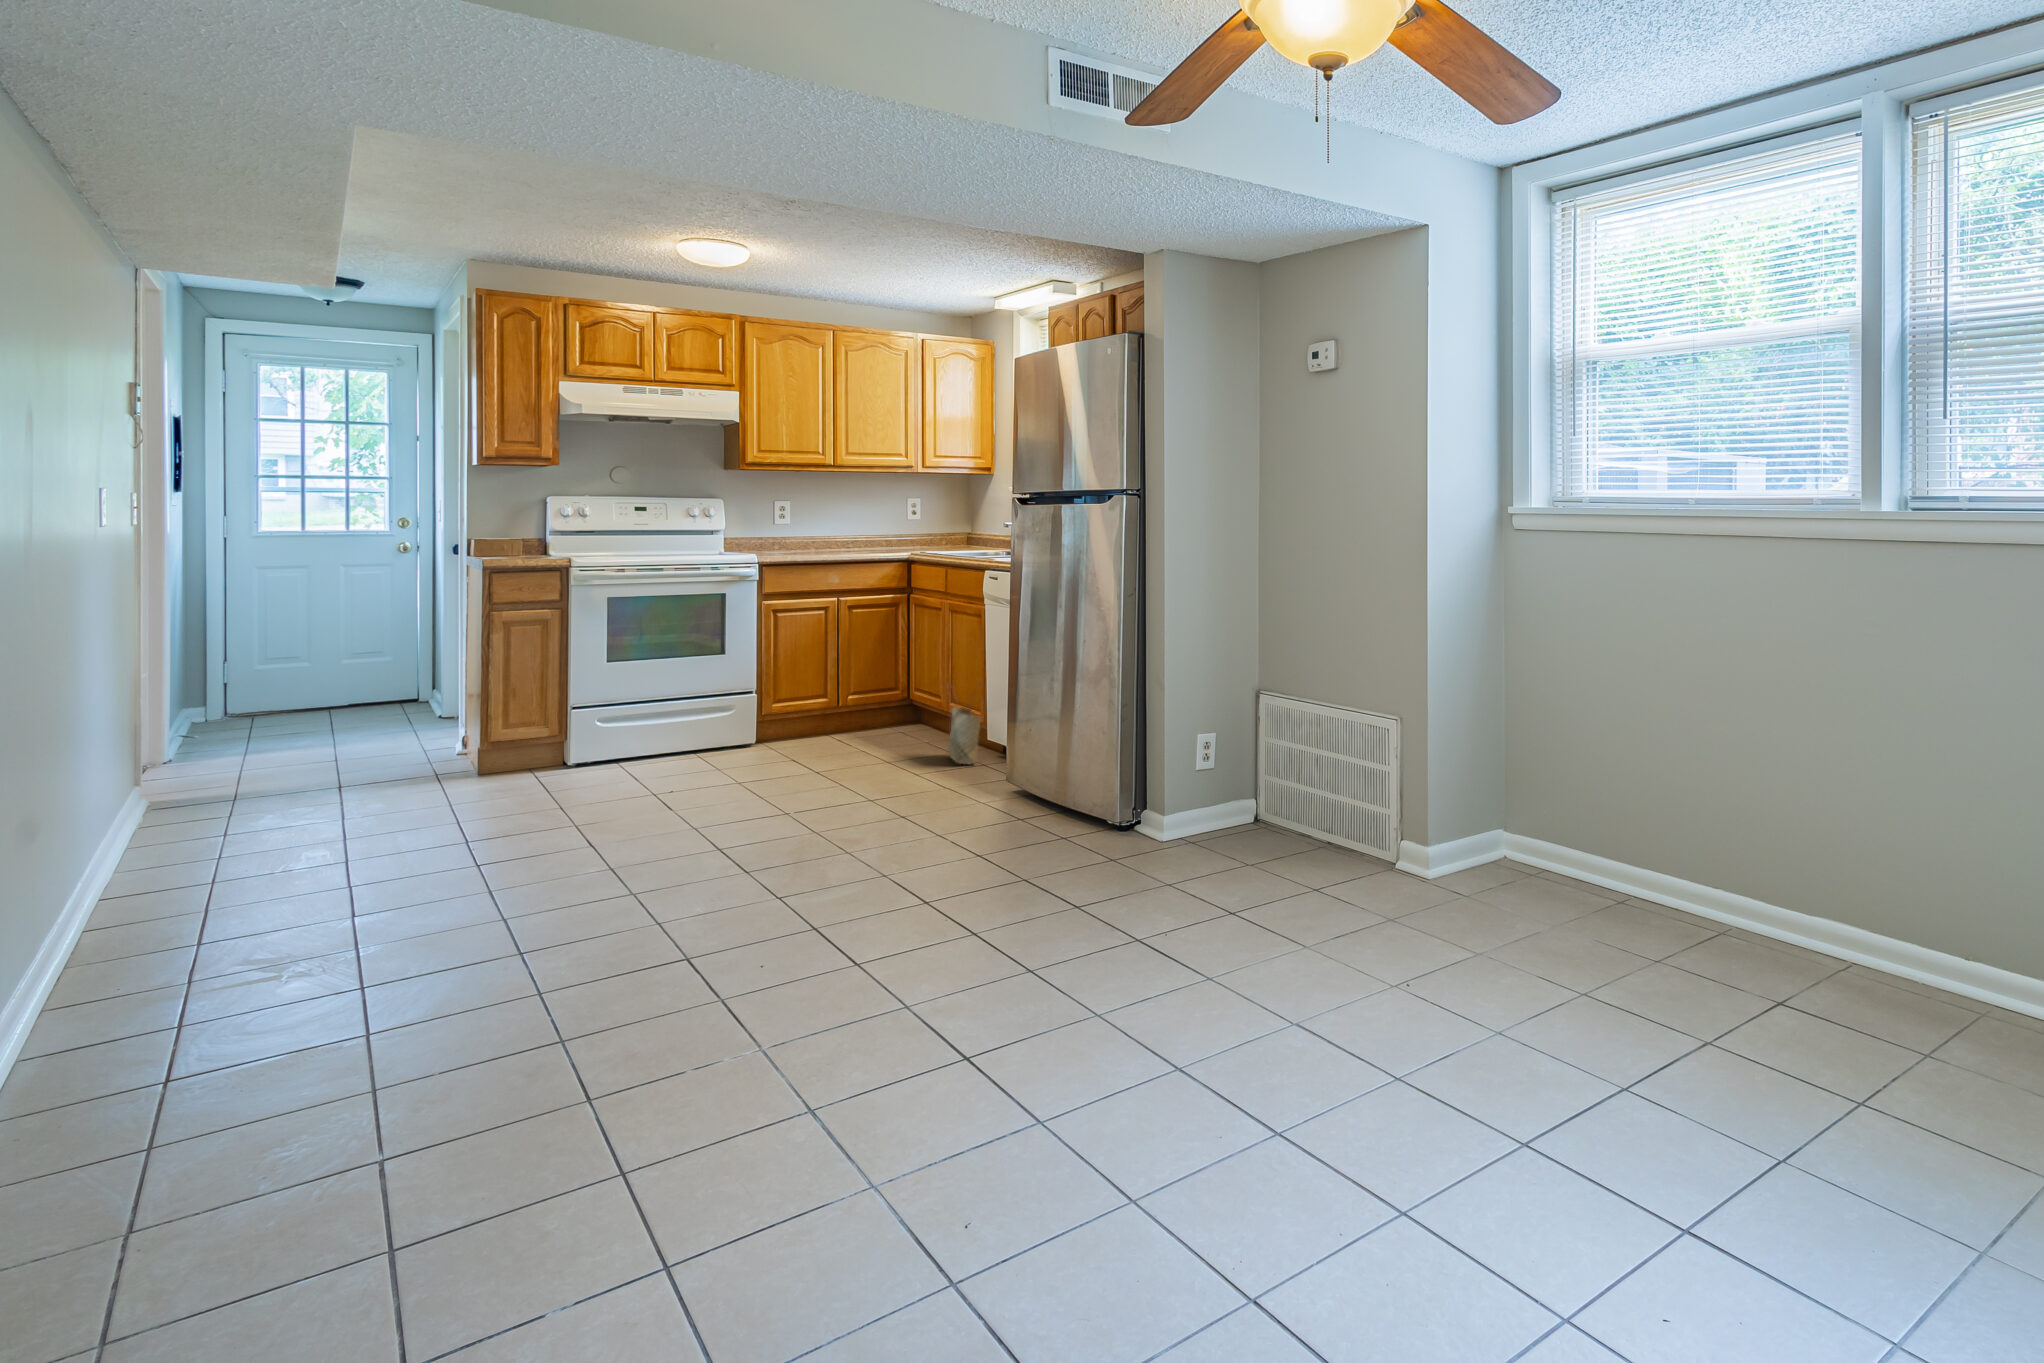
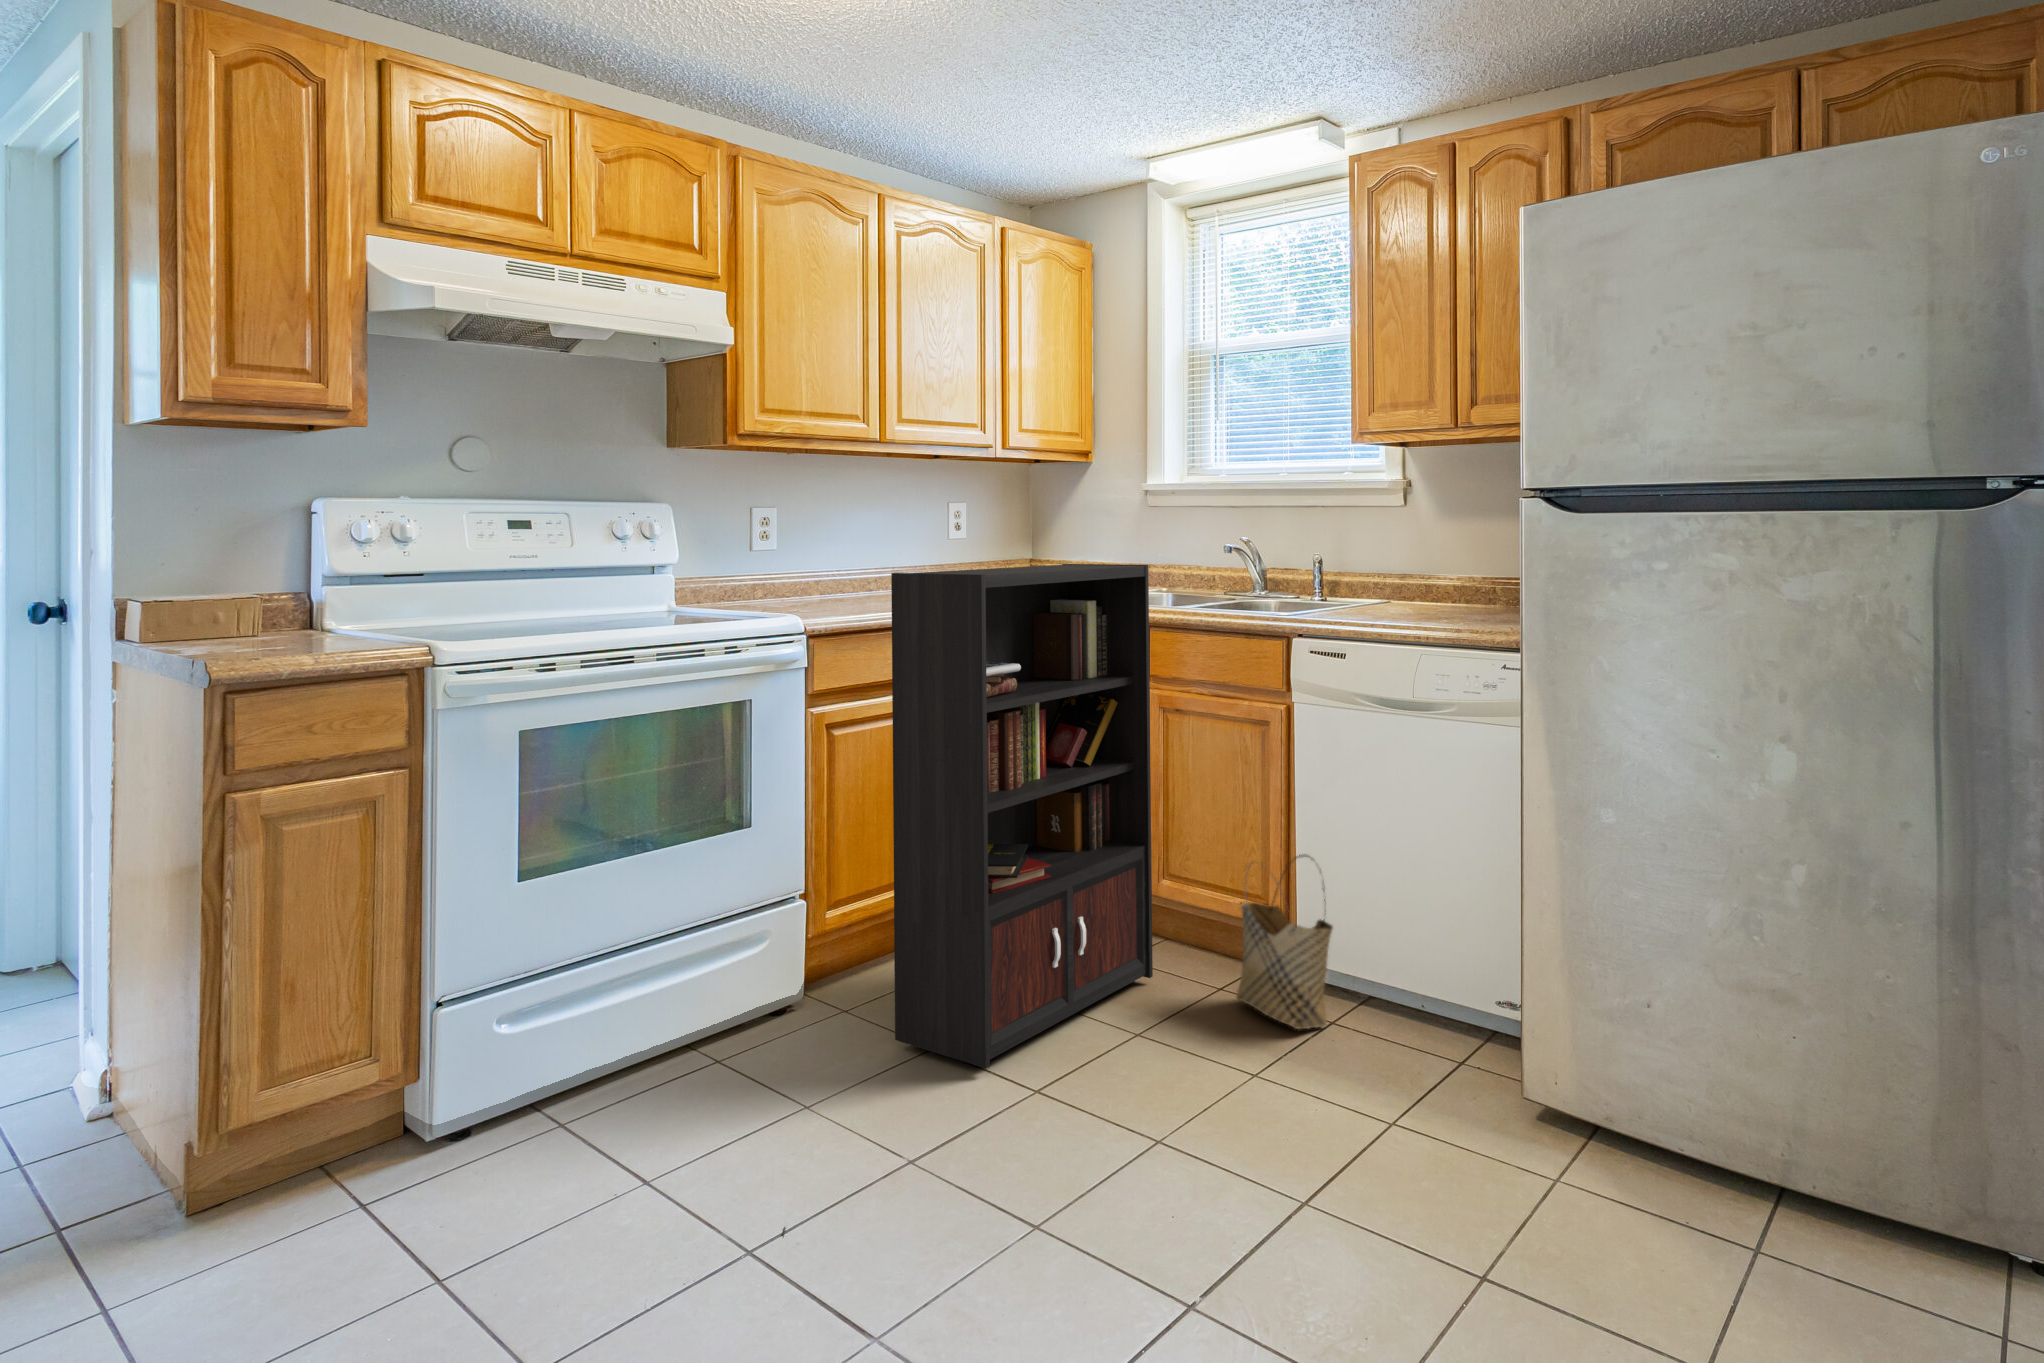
bookcase: none [778,533,925,763] -> present [891,564,1153,1068]

